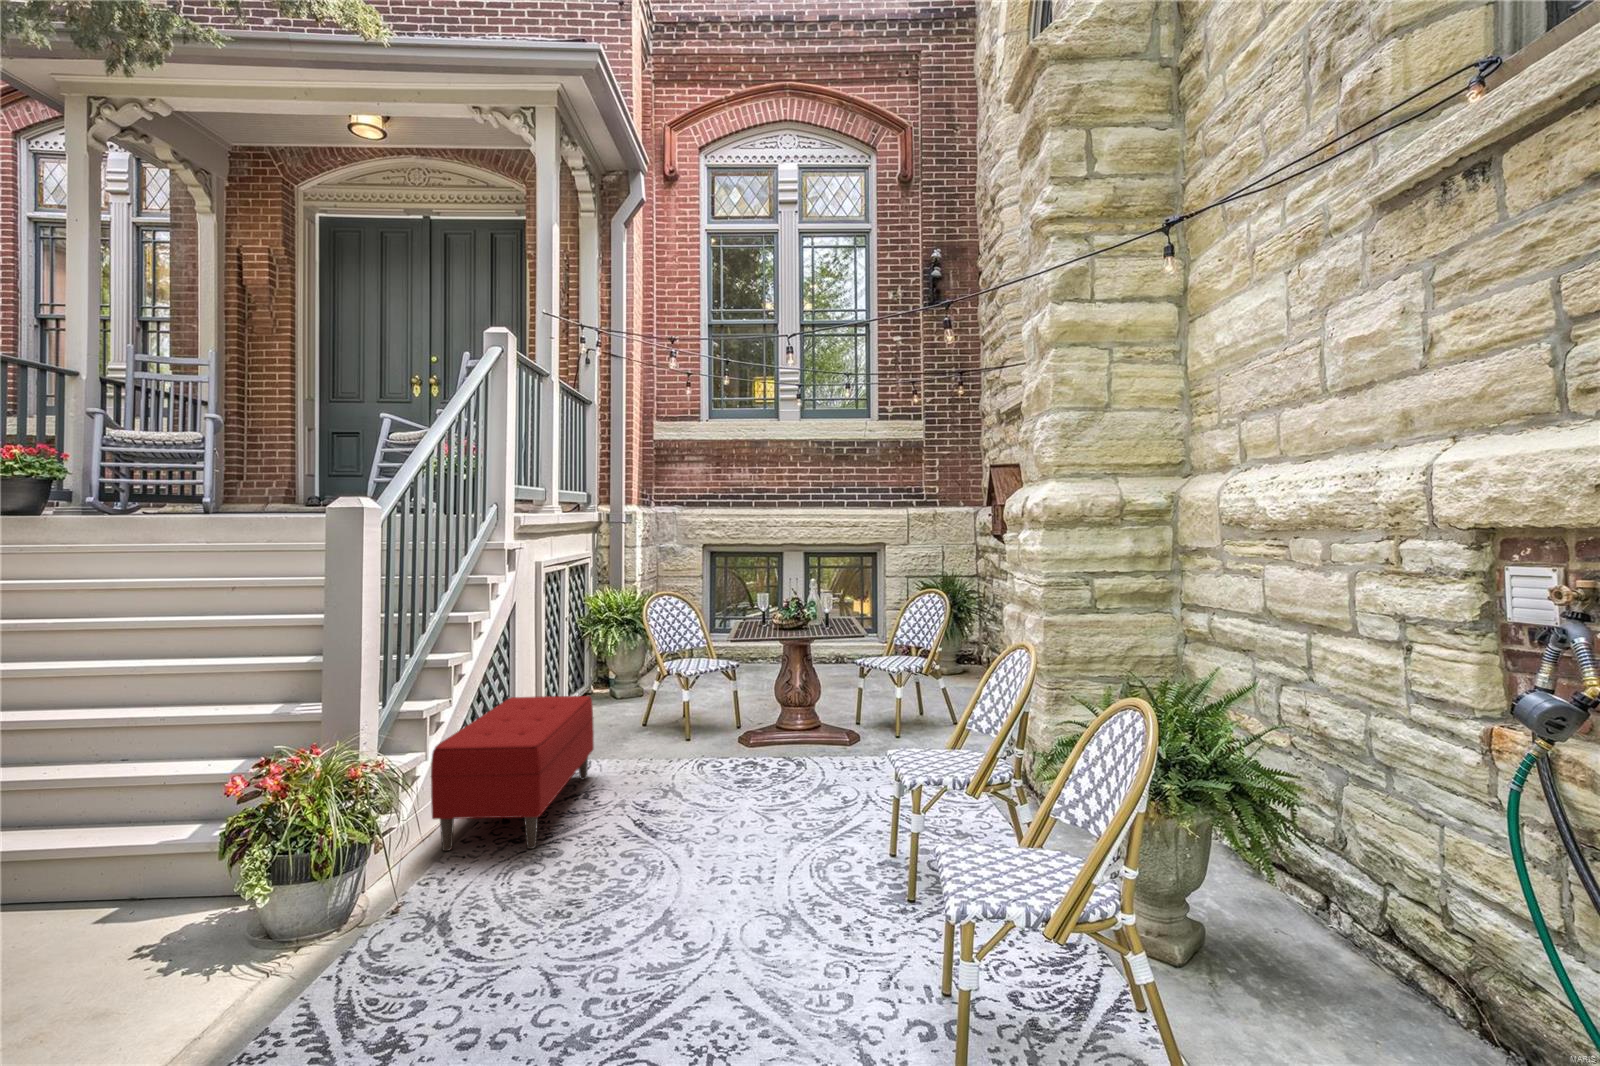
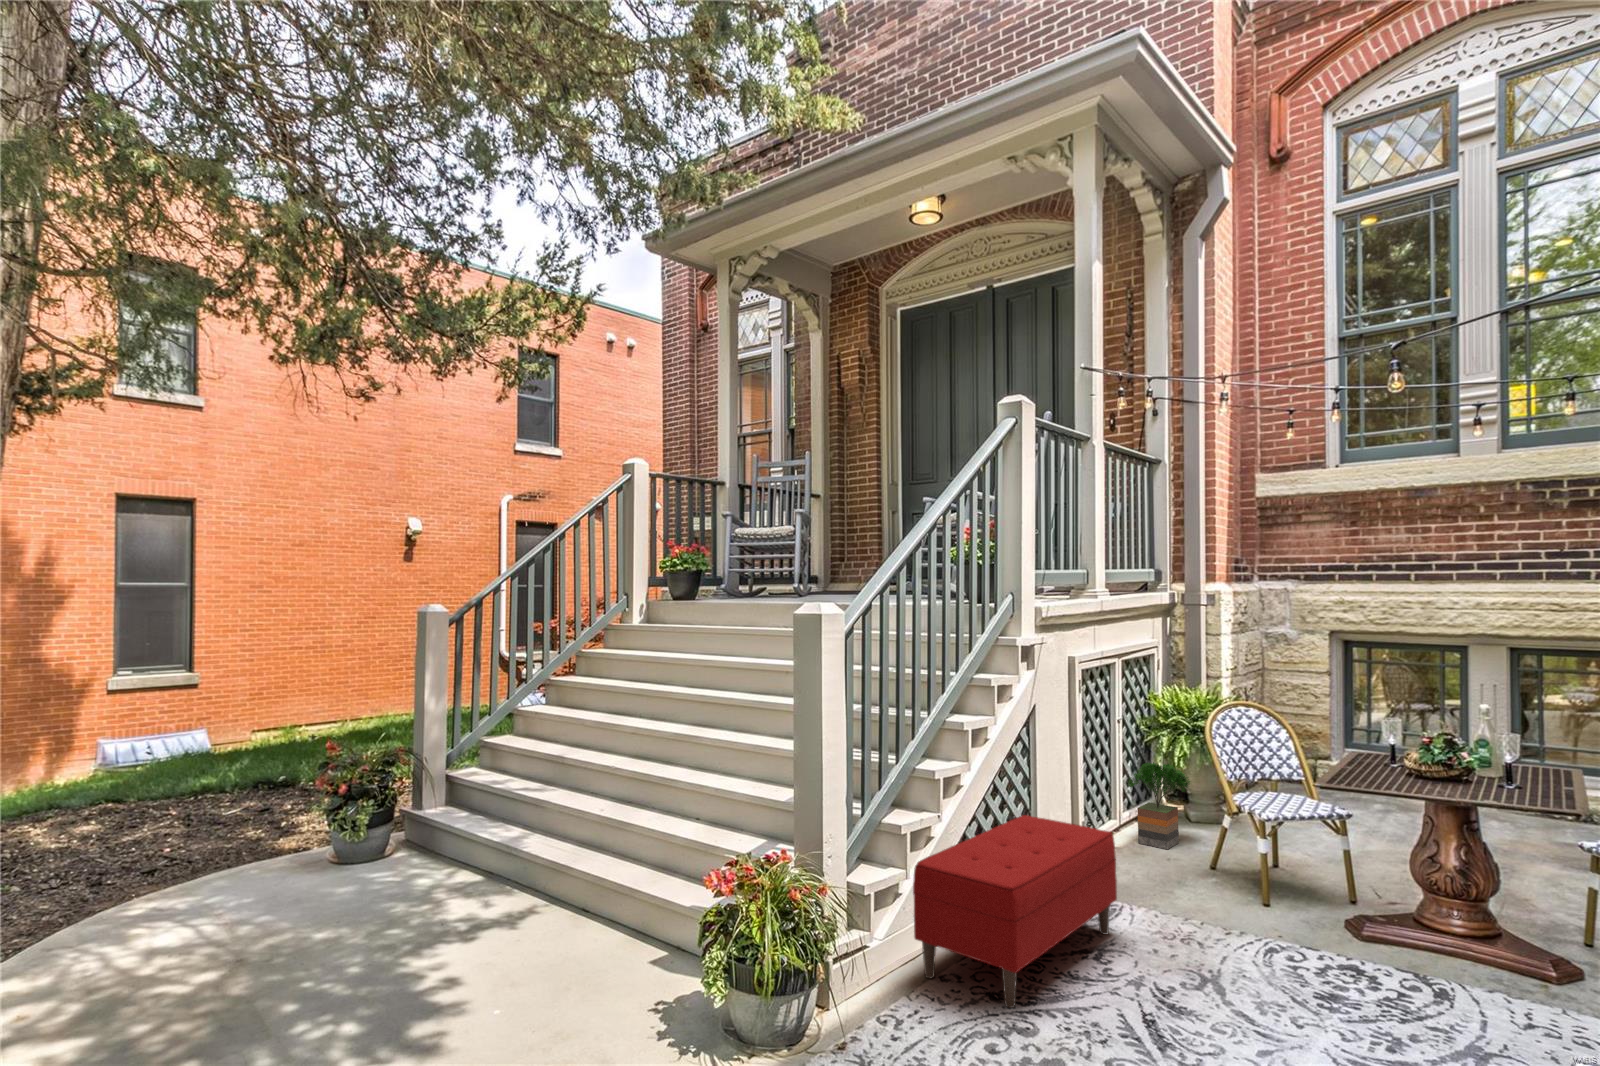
potted tree: none [574,648,623,715] -> present [1128,762,1190,849]

